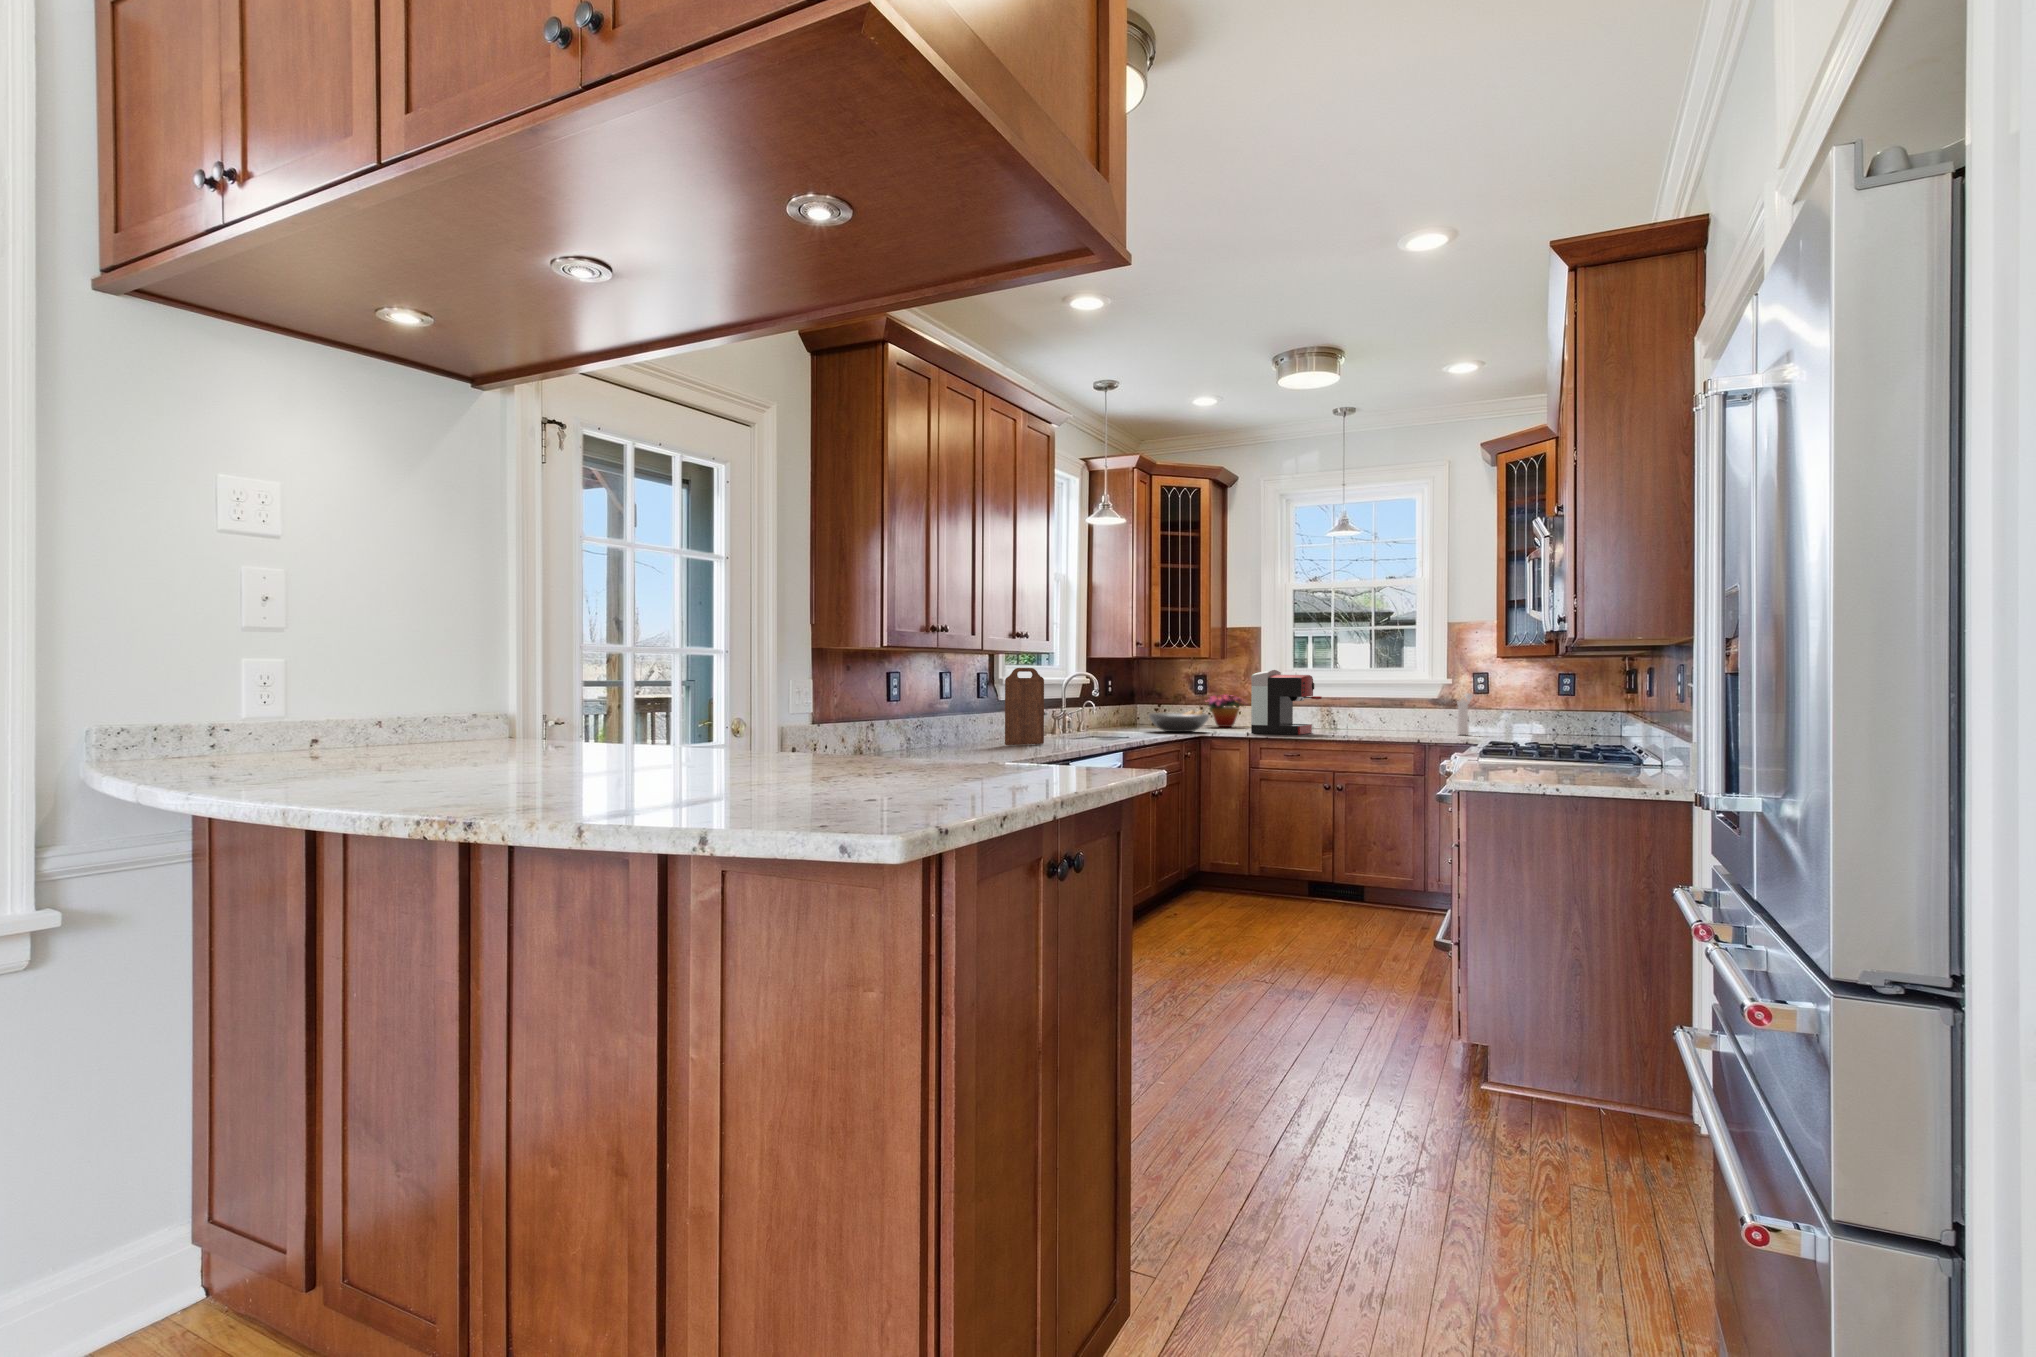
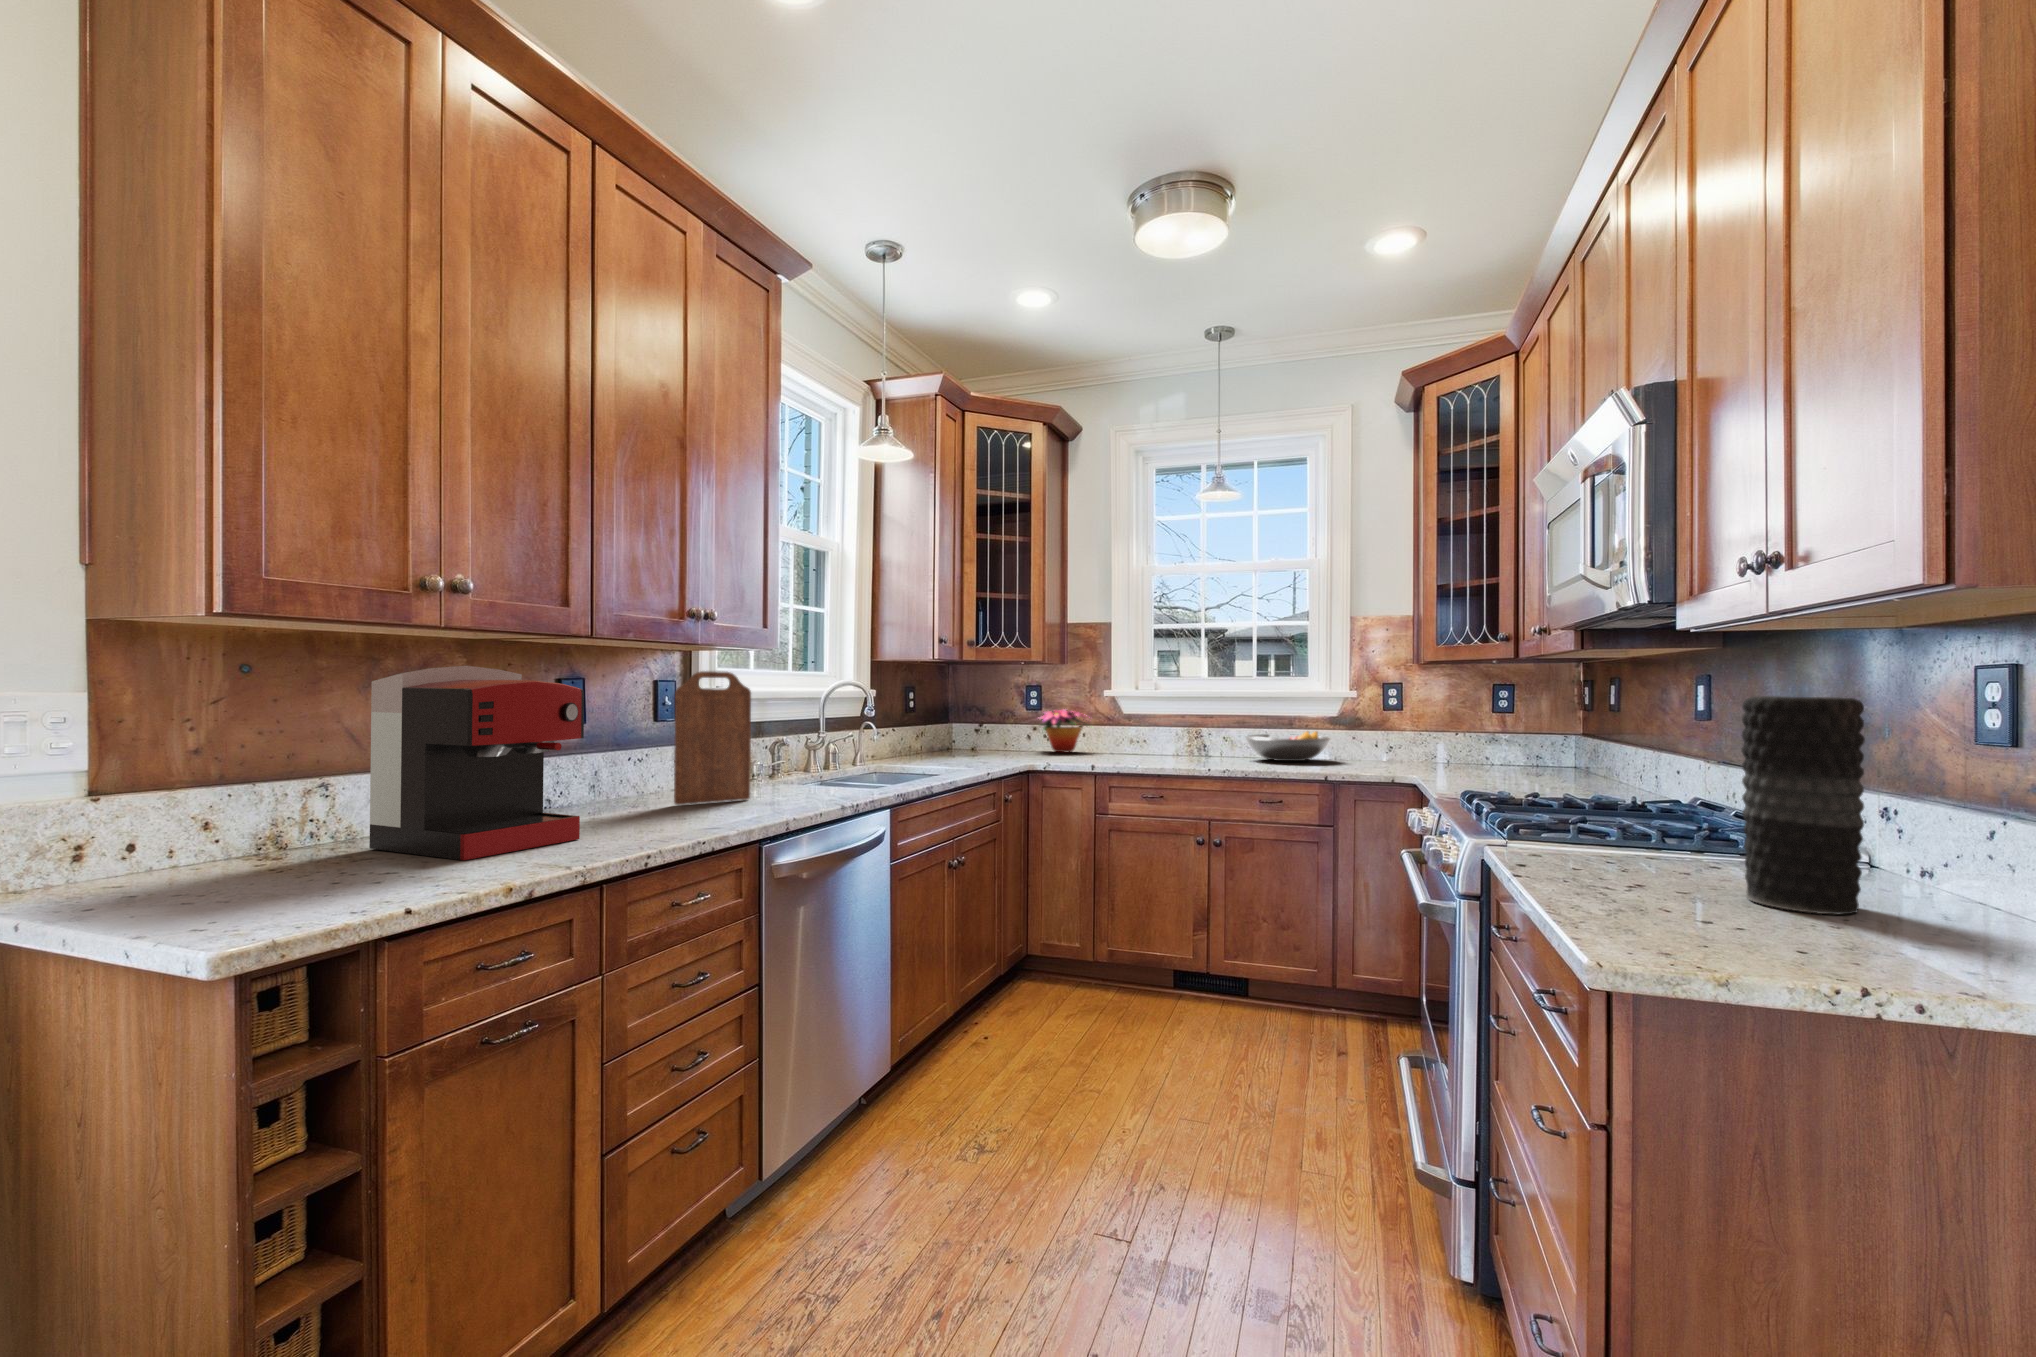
coffee maker: present [1251,670,1322,735] -> present [370,666,584,860]
vase: none [1552,679,1598,771] -> present [1742,696,1865,914]
pepper mill: present [1457,693,1473,735] -> none [1371,710,1390,768]
fruit bowl: present [1149,710,1209,732] -> present [1246,731,1329,761]

